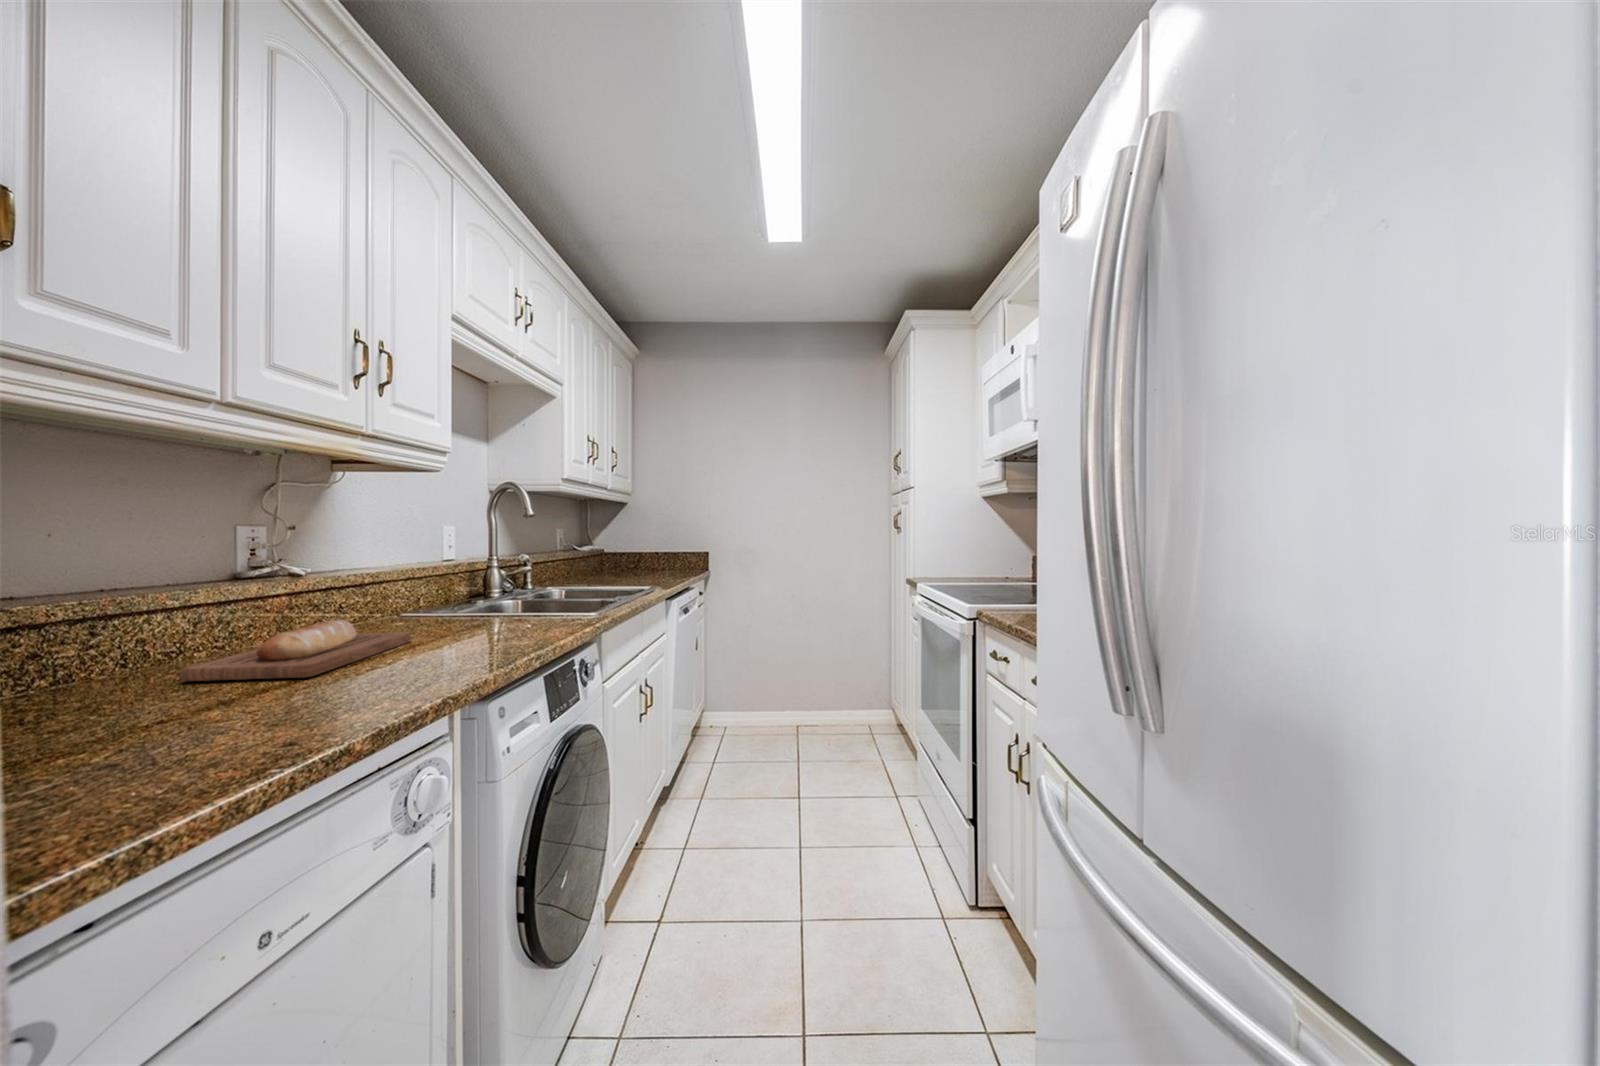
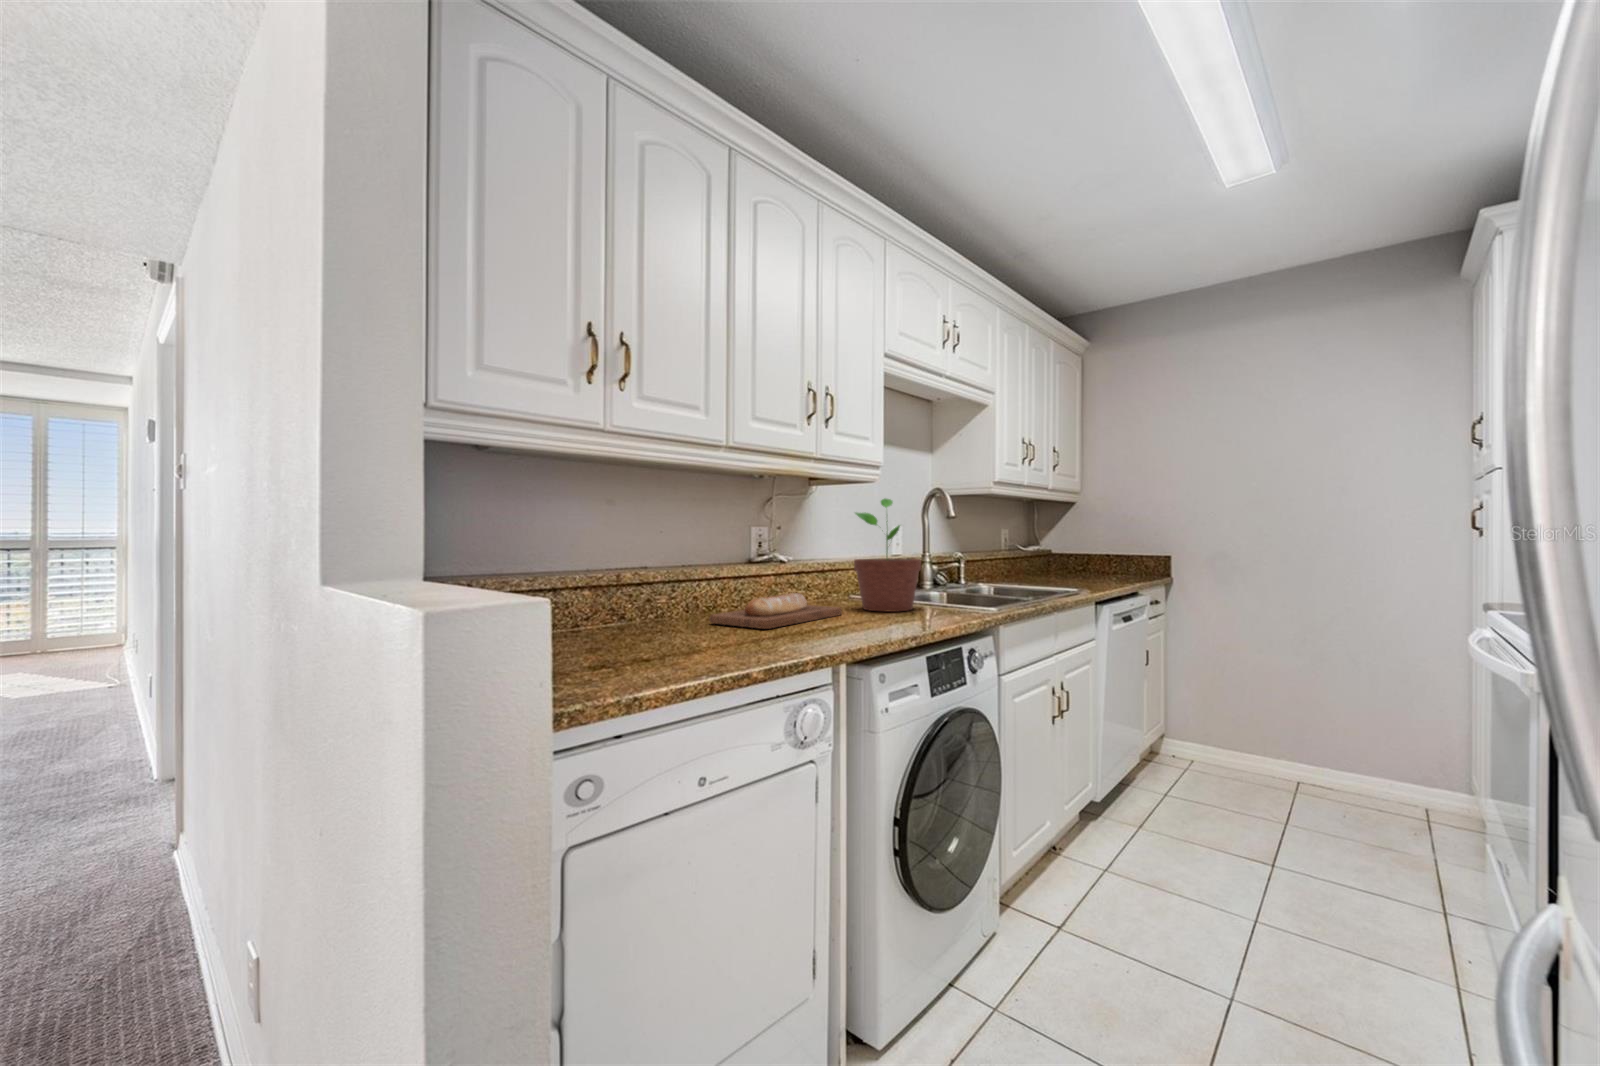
potted plant: none [421,495,512,632] -> present [854,499,921,612]

